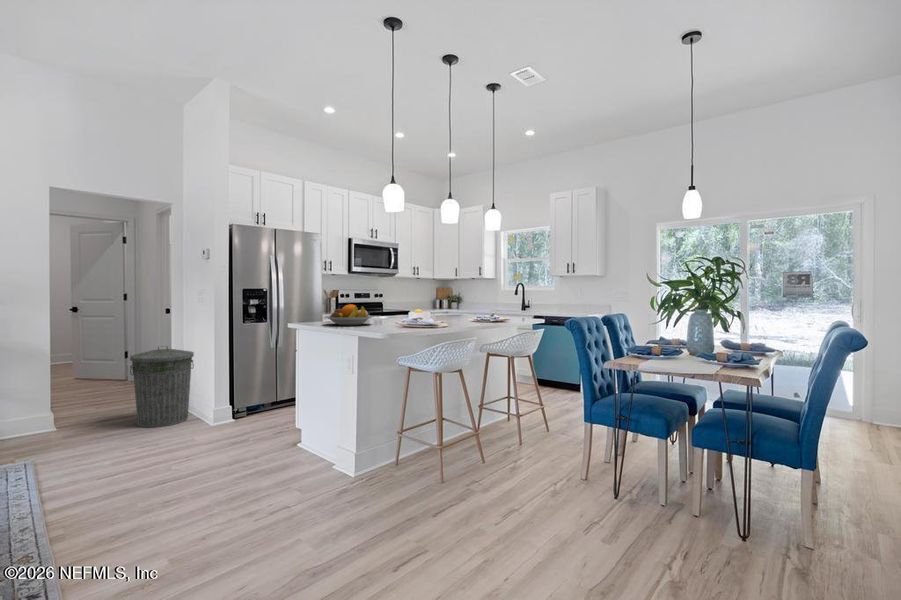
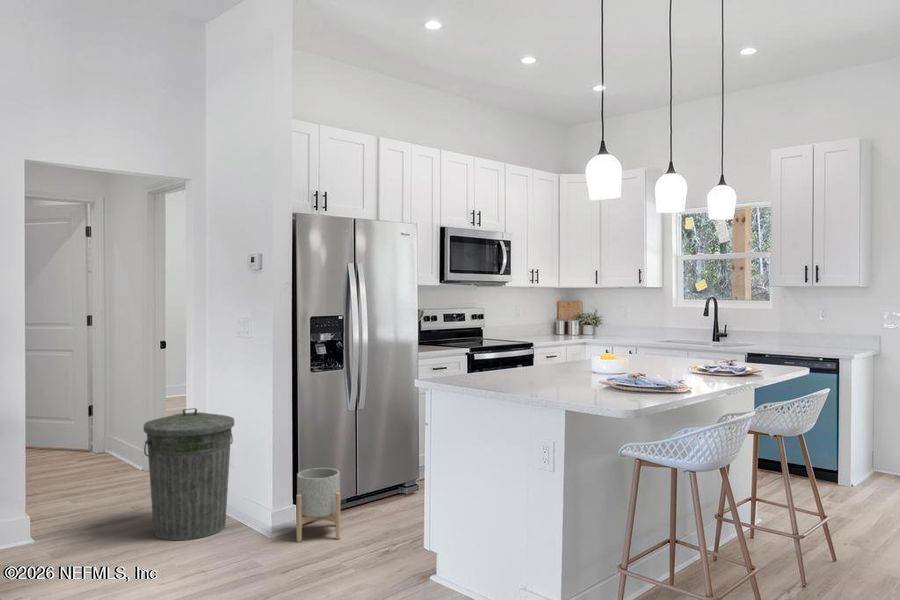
fruit bowl: present [325,304,373,325] -> none [478,347,557,382]
planter: none [227,383,260,427] -> present [297,468,341,542]

